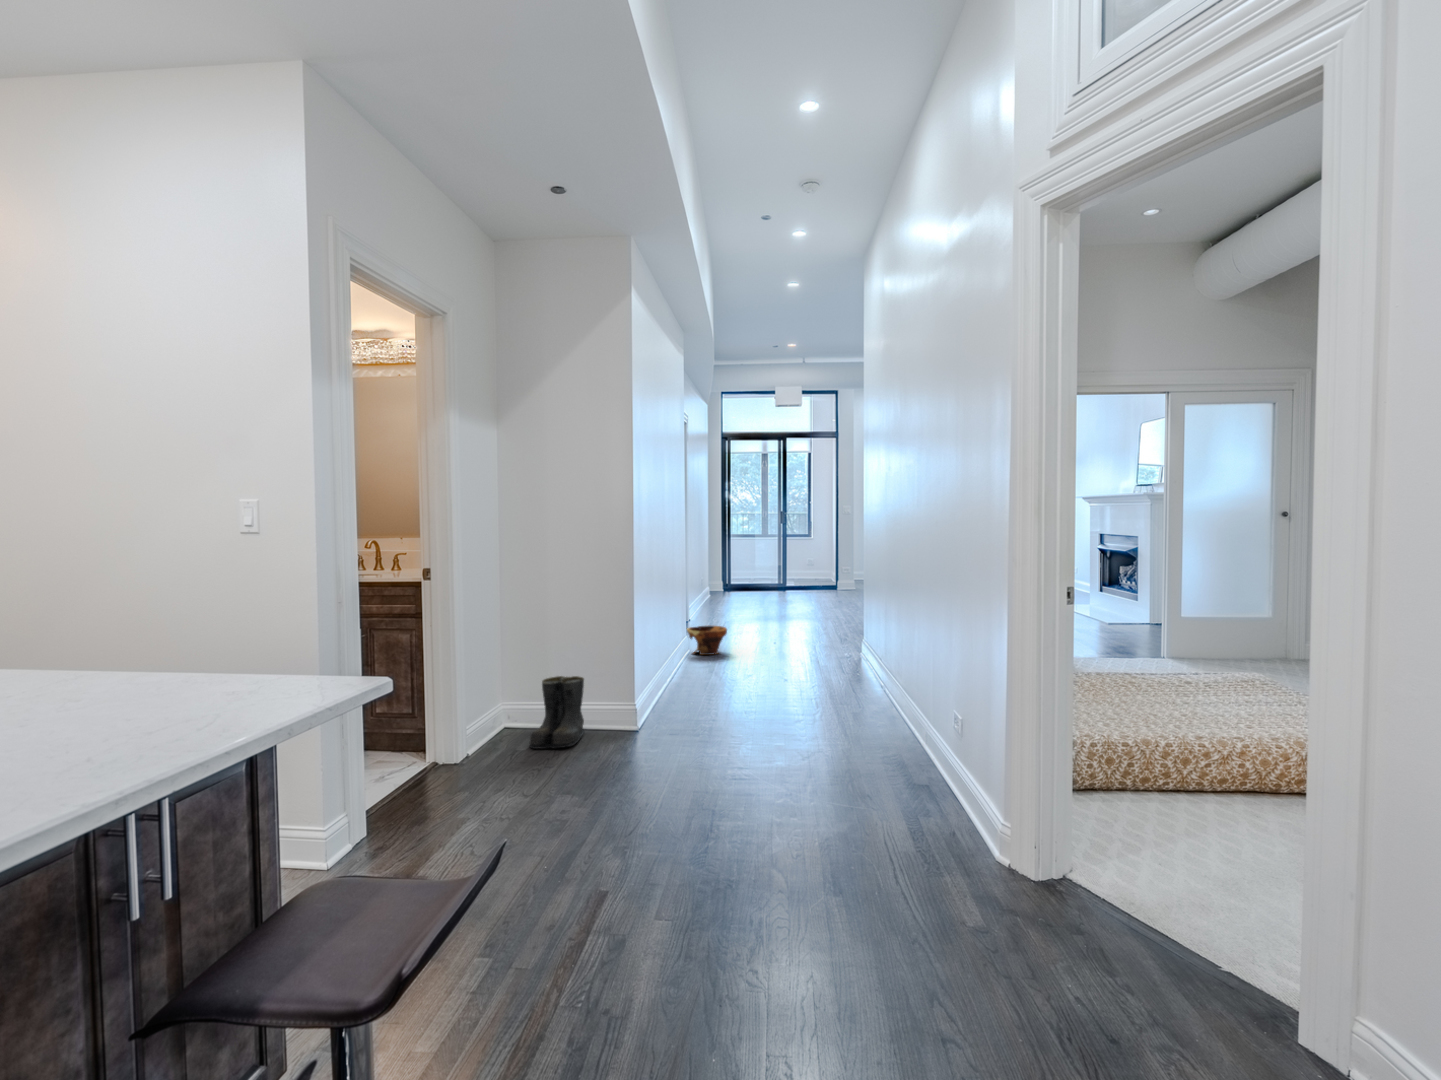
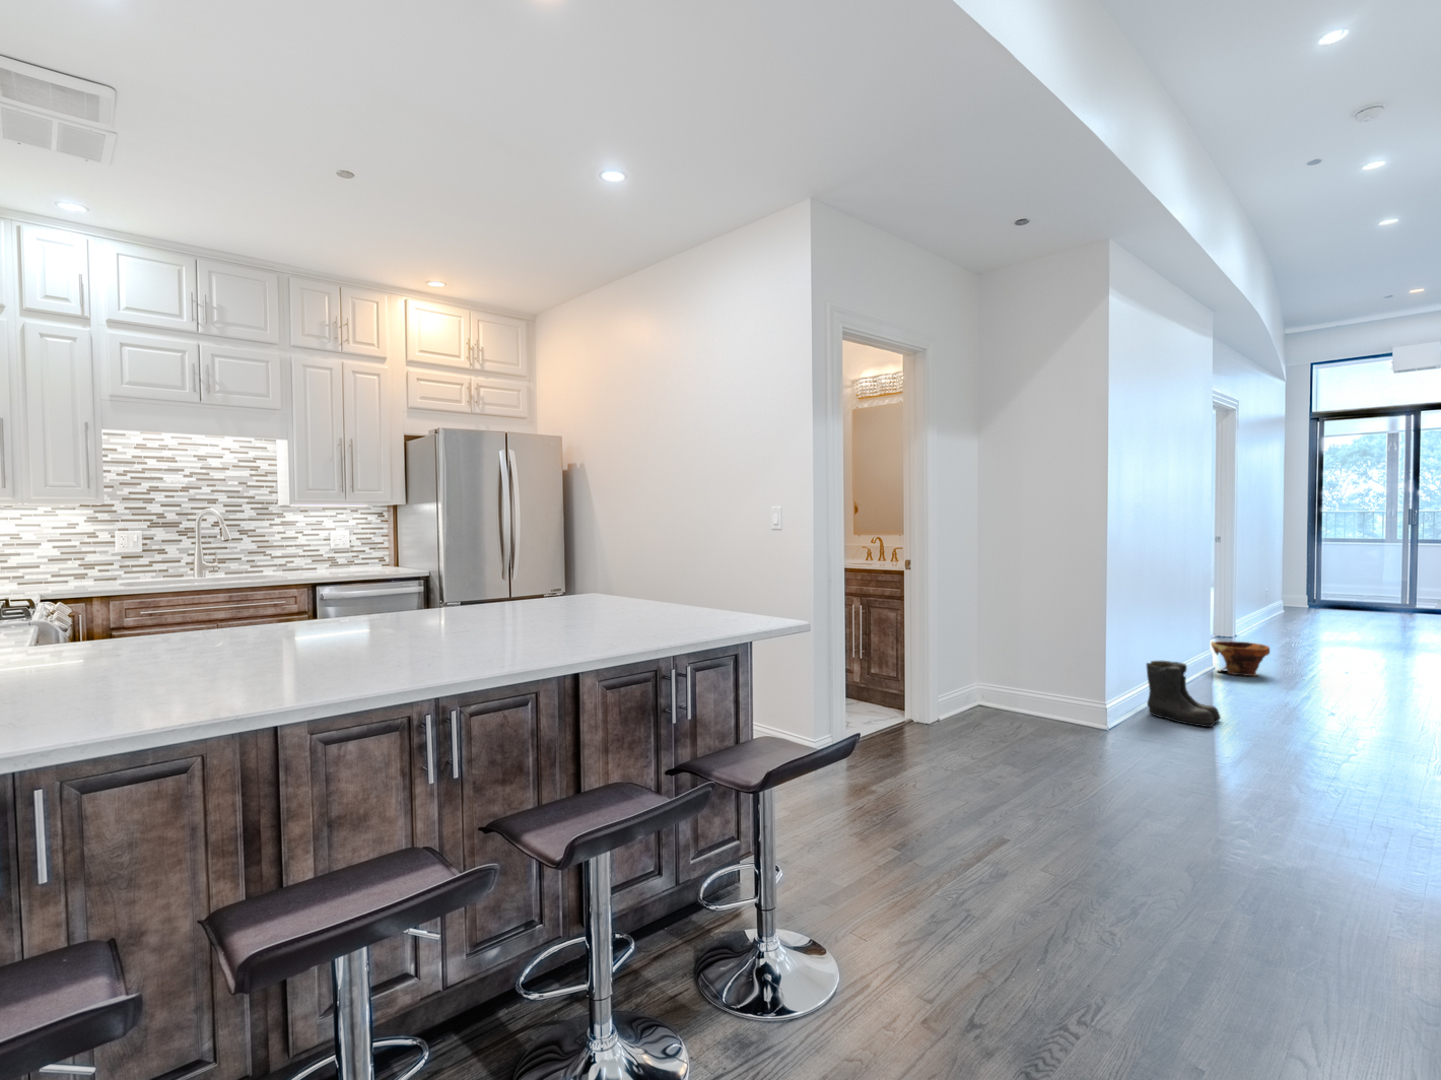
boots: present [530,676,584,749] -> present [1146,661,1221,727]

